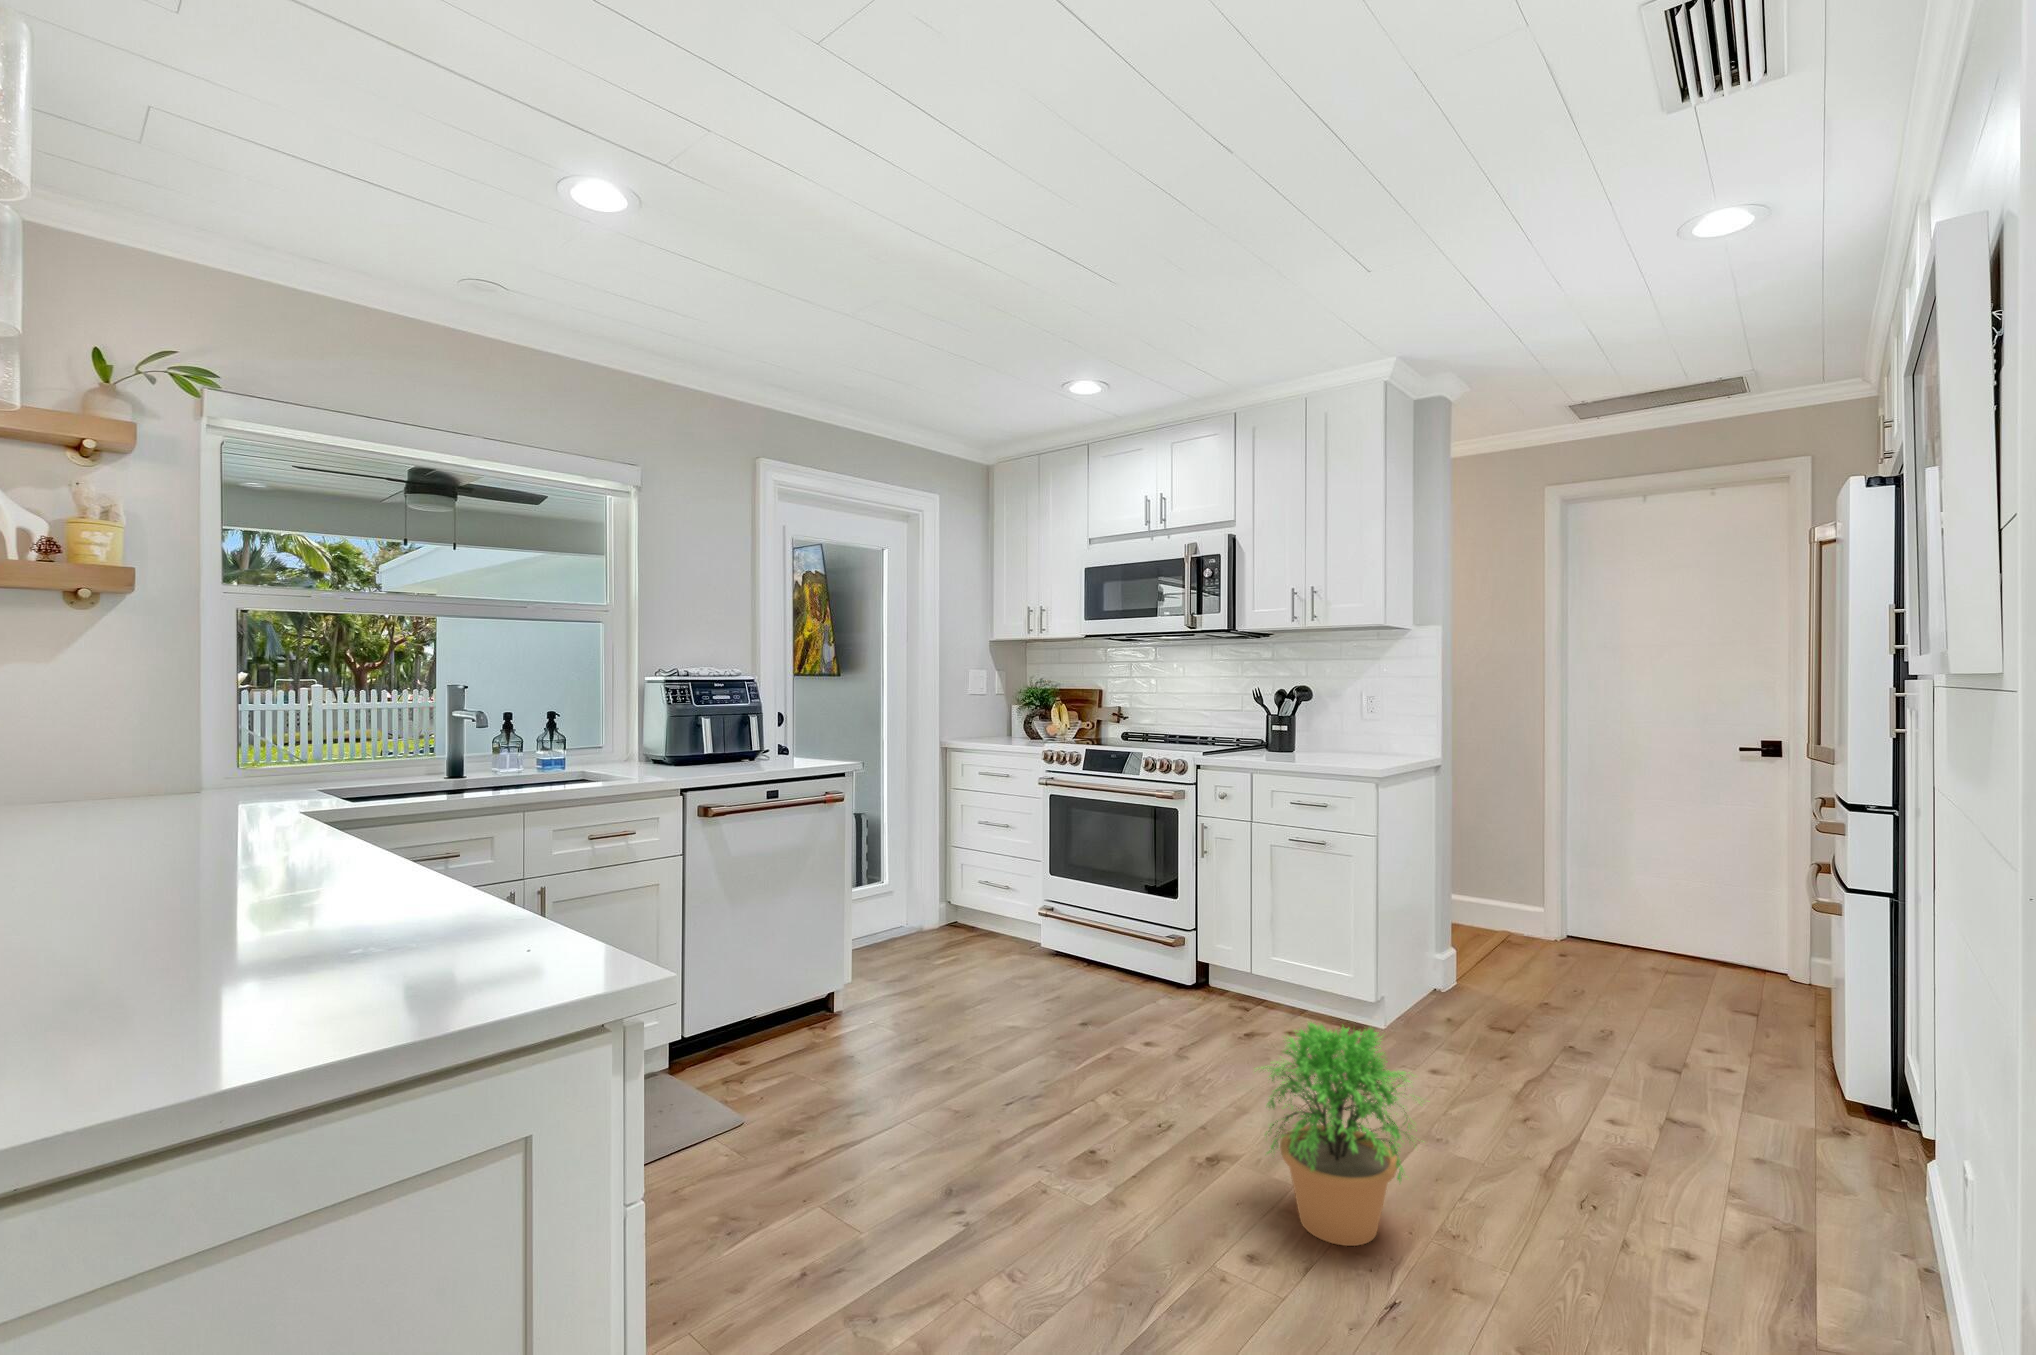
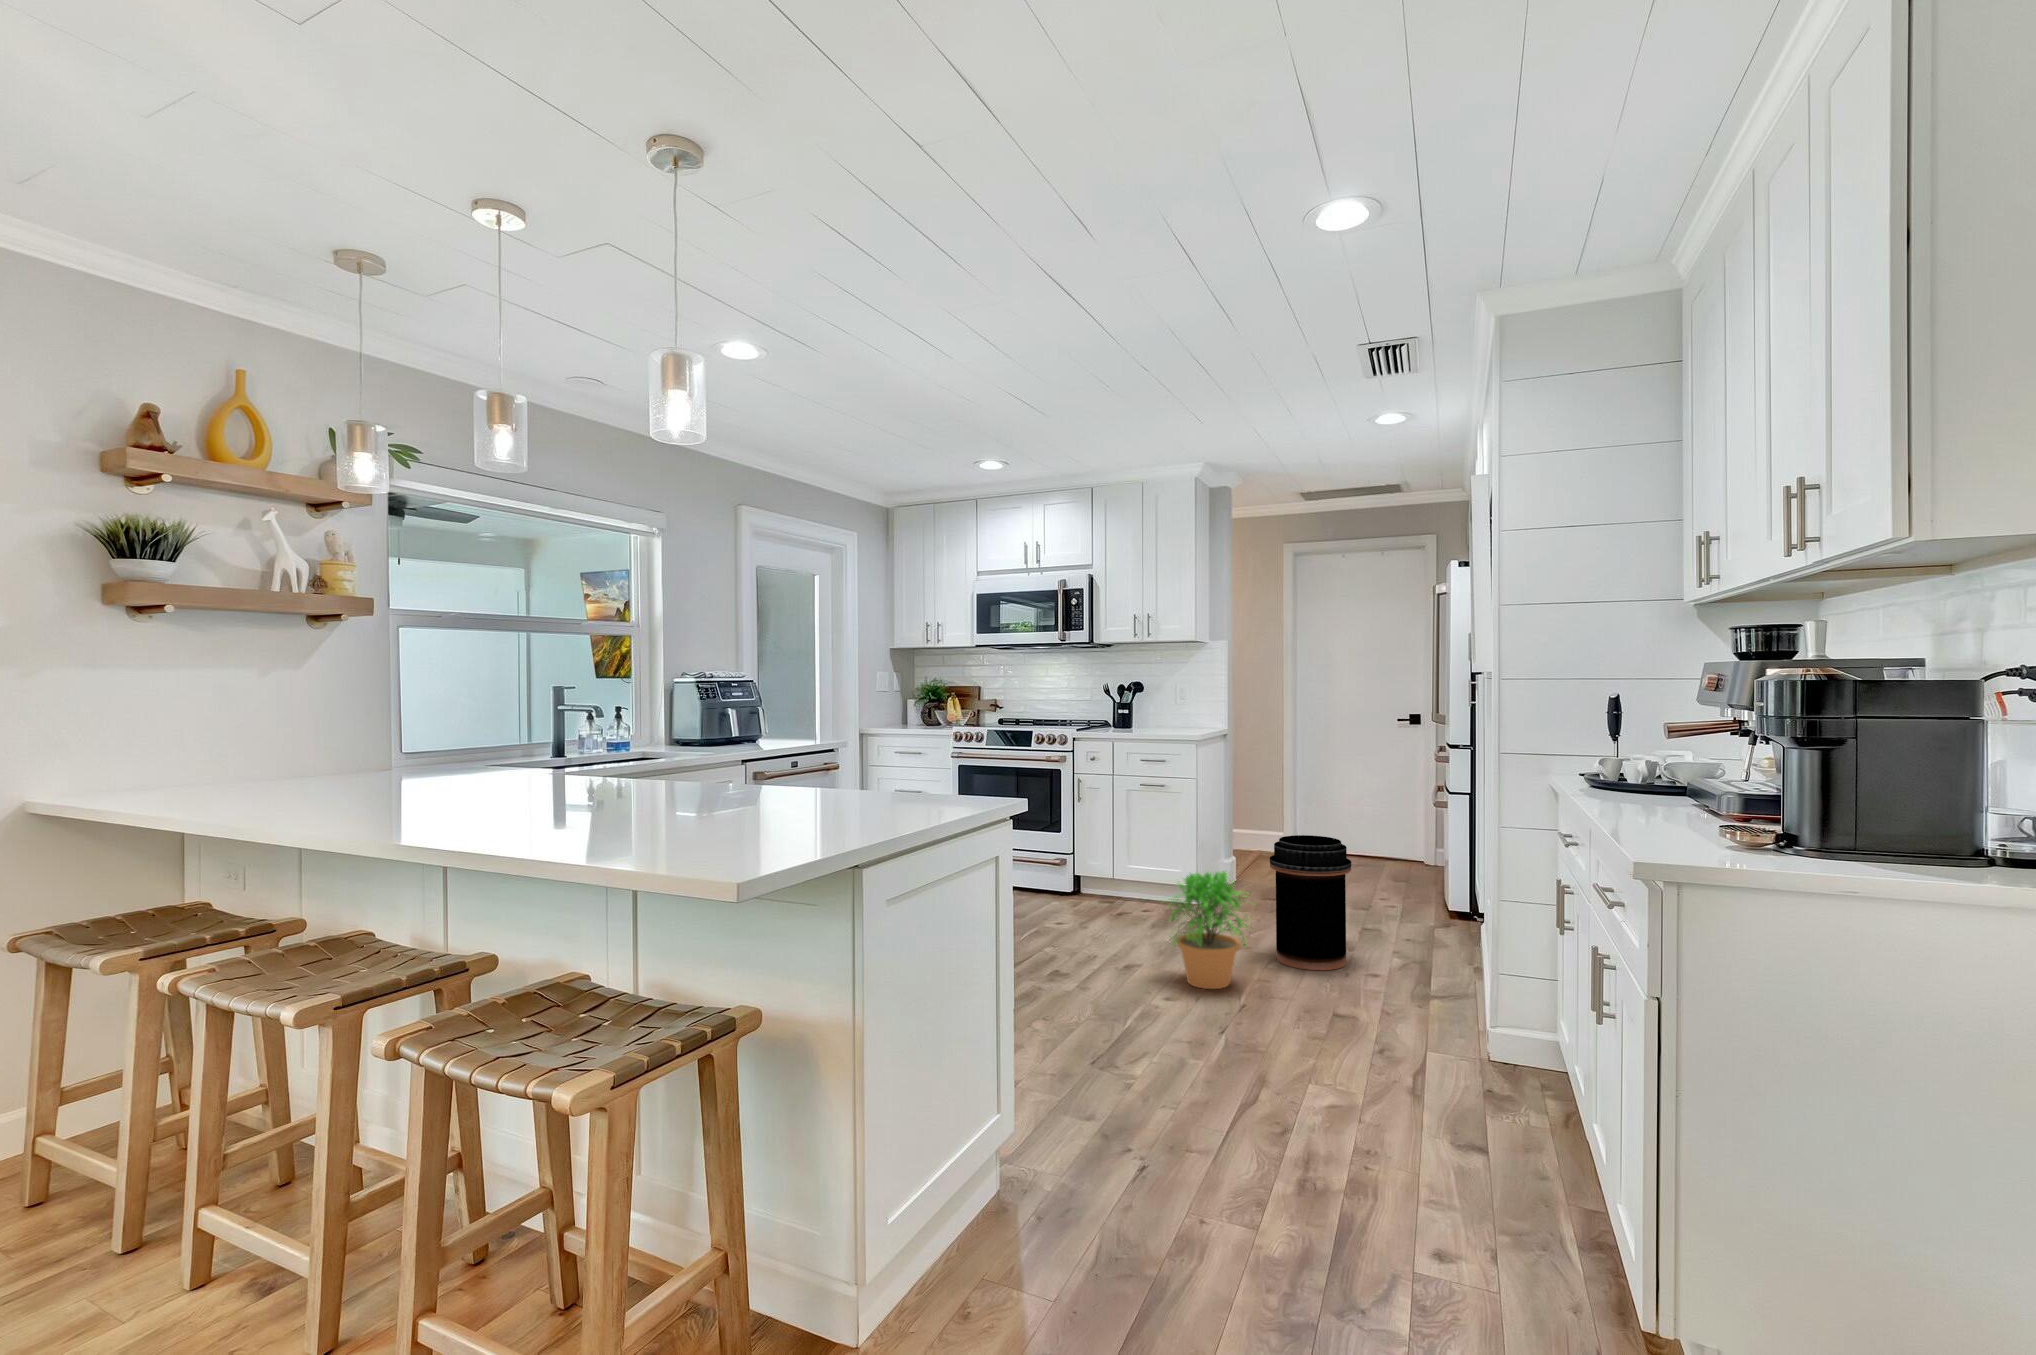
trash can: none [1472,960,1632,1224] -> present [1270,835,1351,970]

